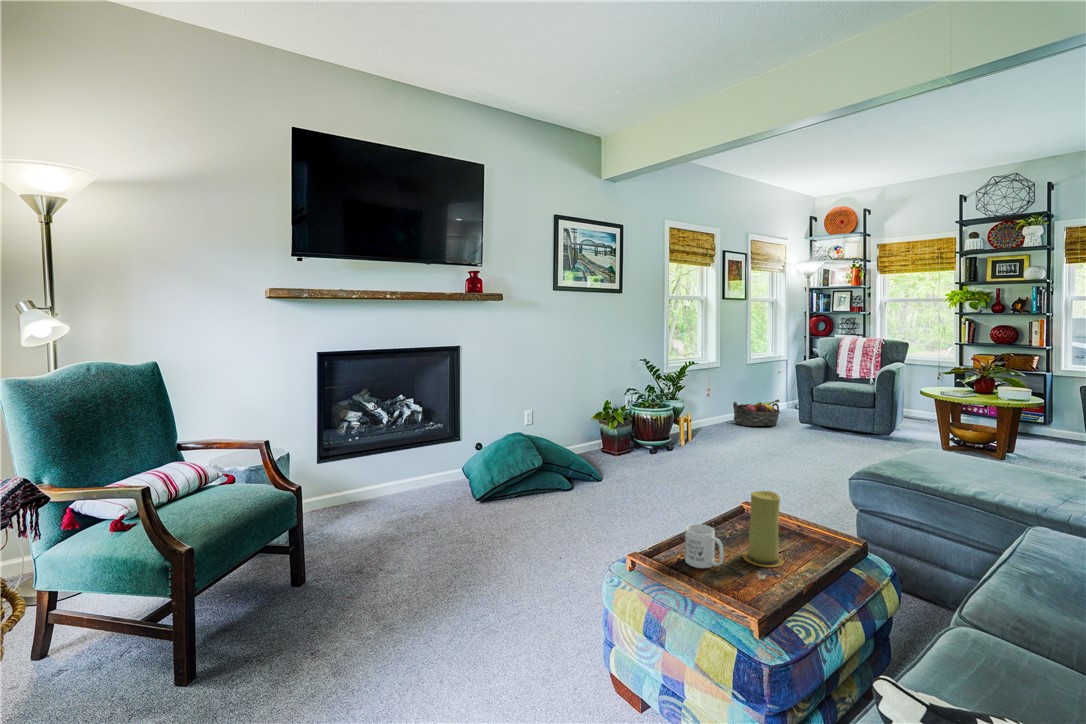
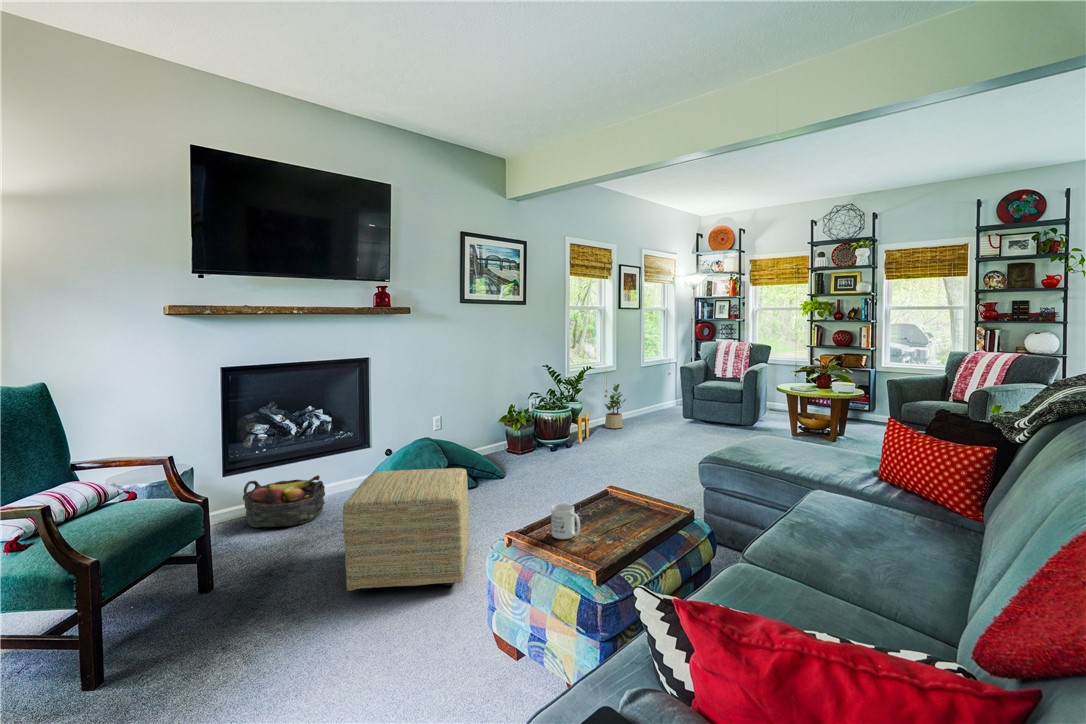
potted plant: none [705,382,731,431] -> present [604,384,626,428]
basket: present [733,399,780,426] -> present [243,475,325,527]
ottoman: none [438,469,569,603] -> present [343,468,469,591]
candle: present [743,491,784,567] -> none [598,473,629,534]

